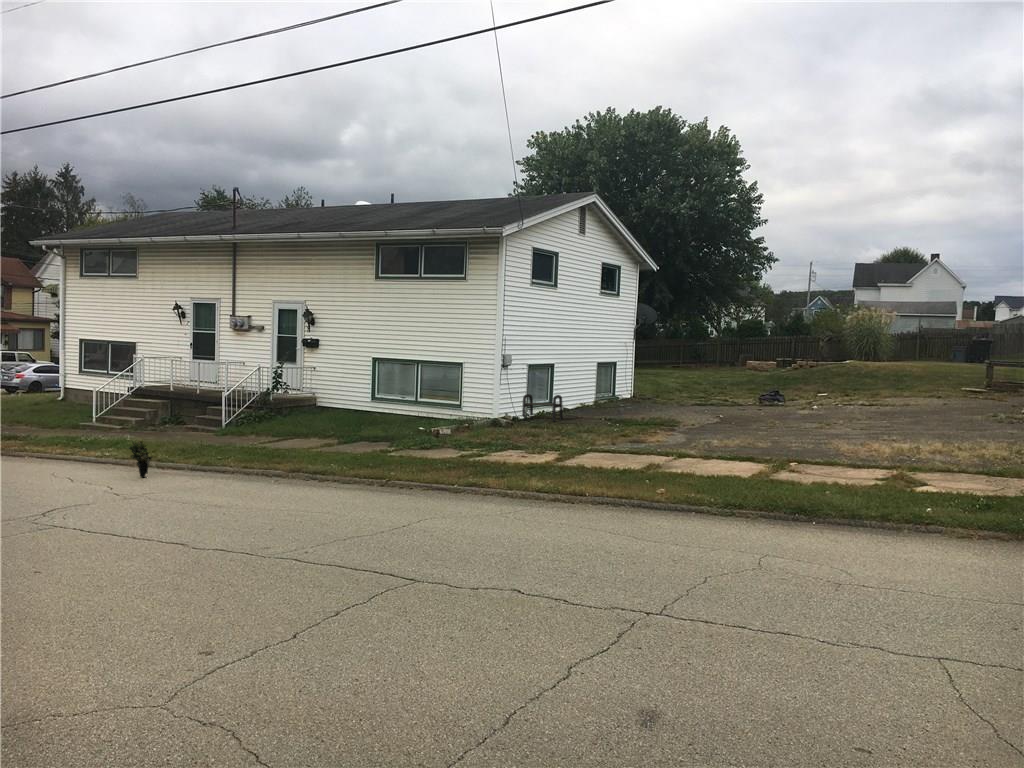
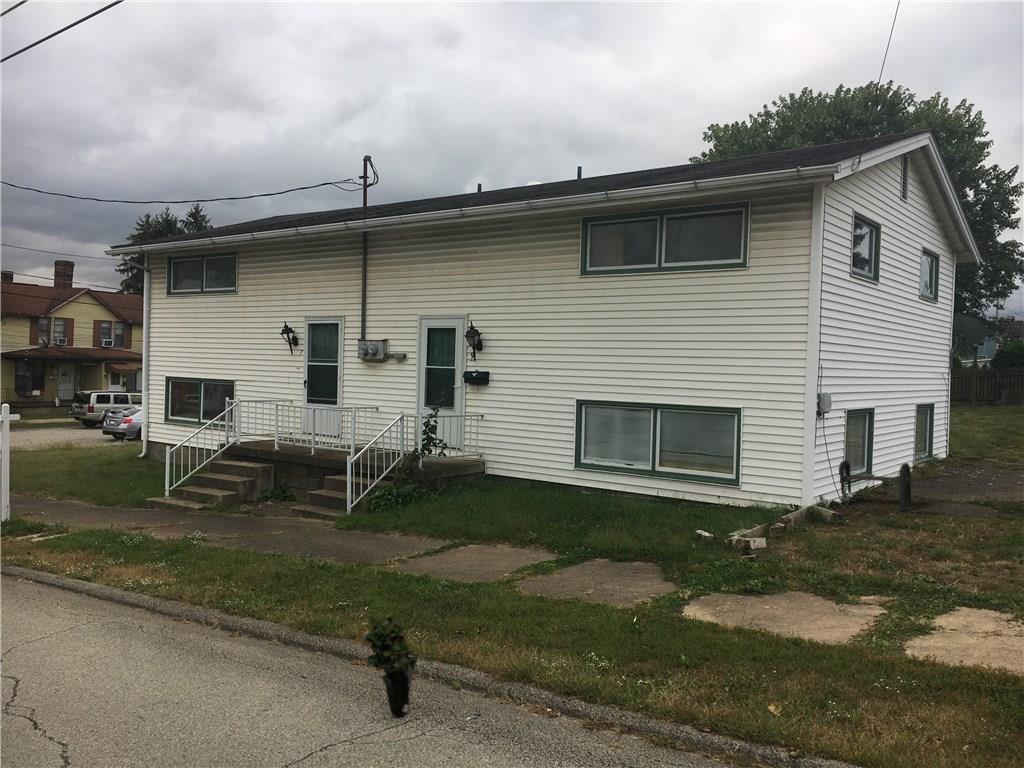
potted plant: present [128,440,152,478] -> present [363,612,418,718]

